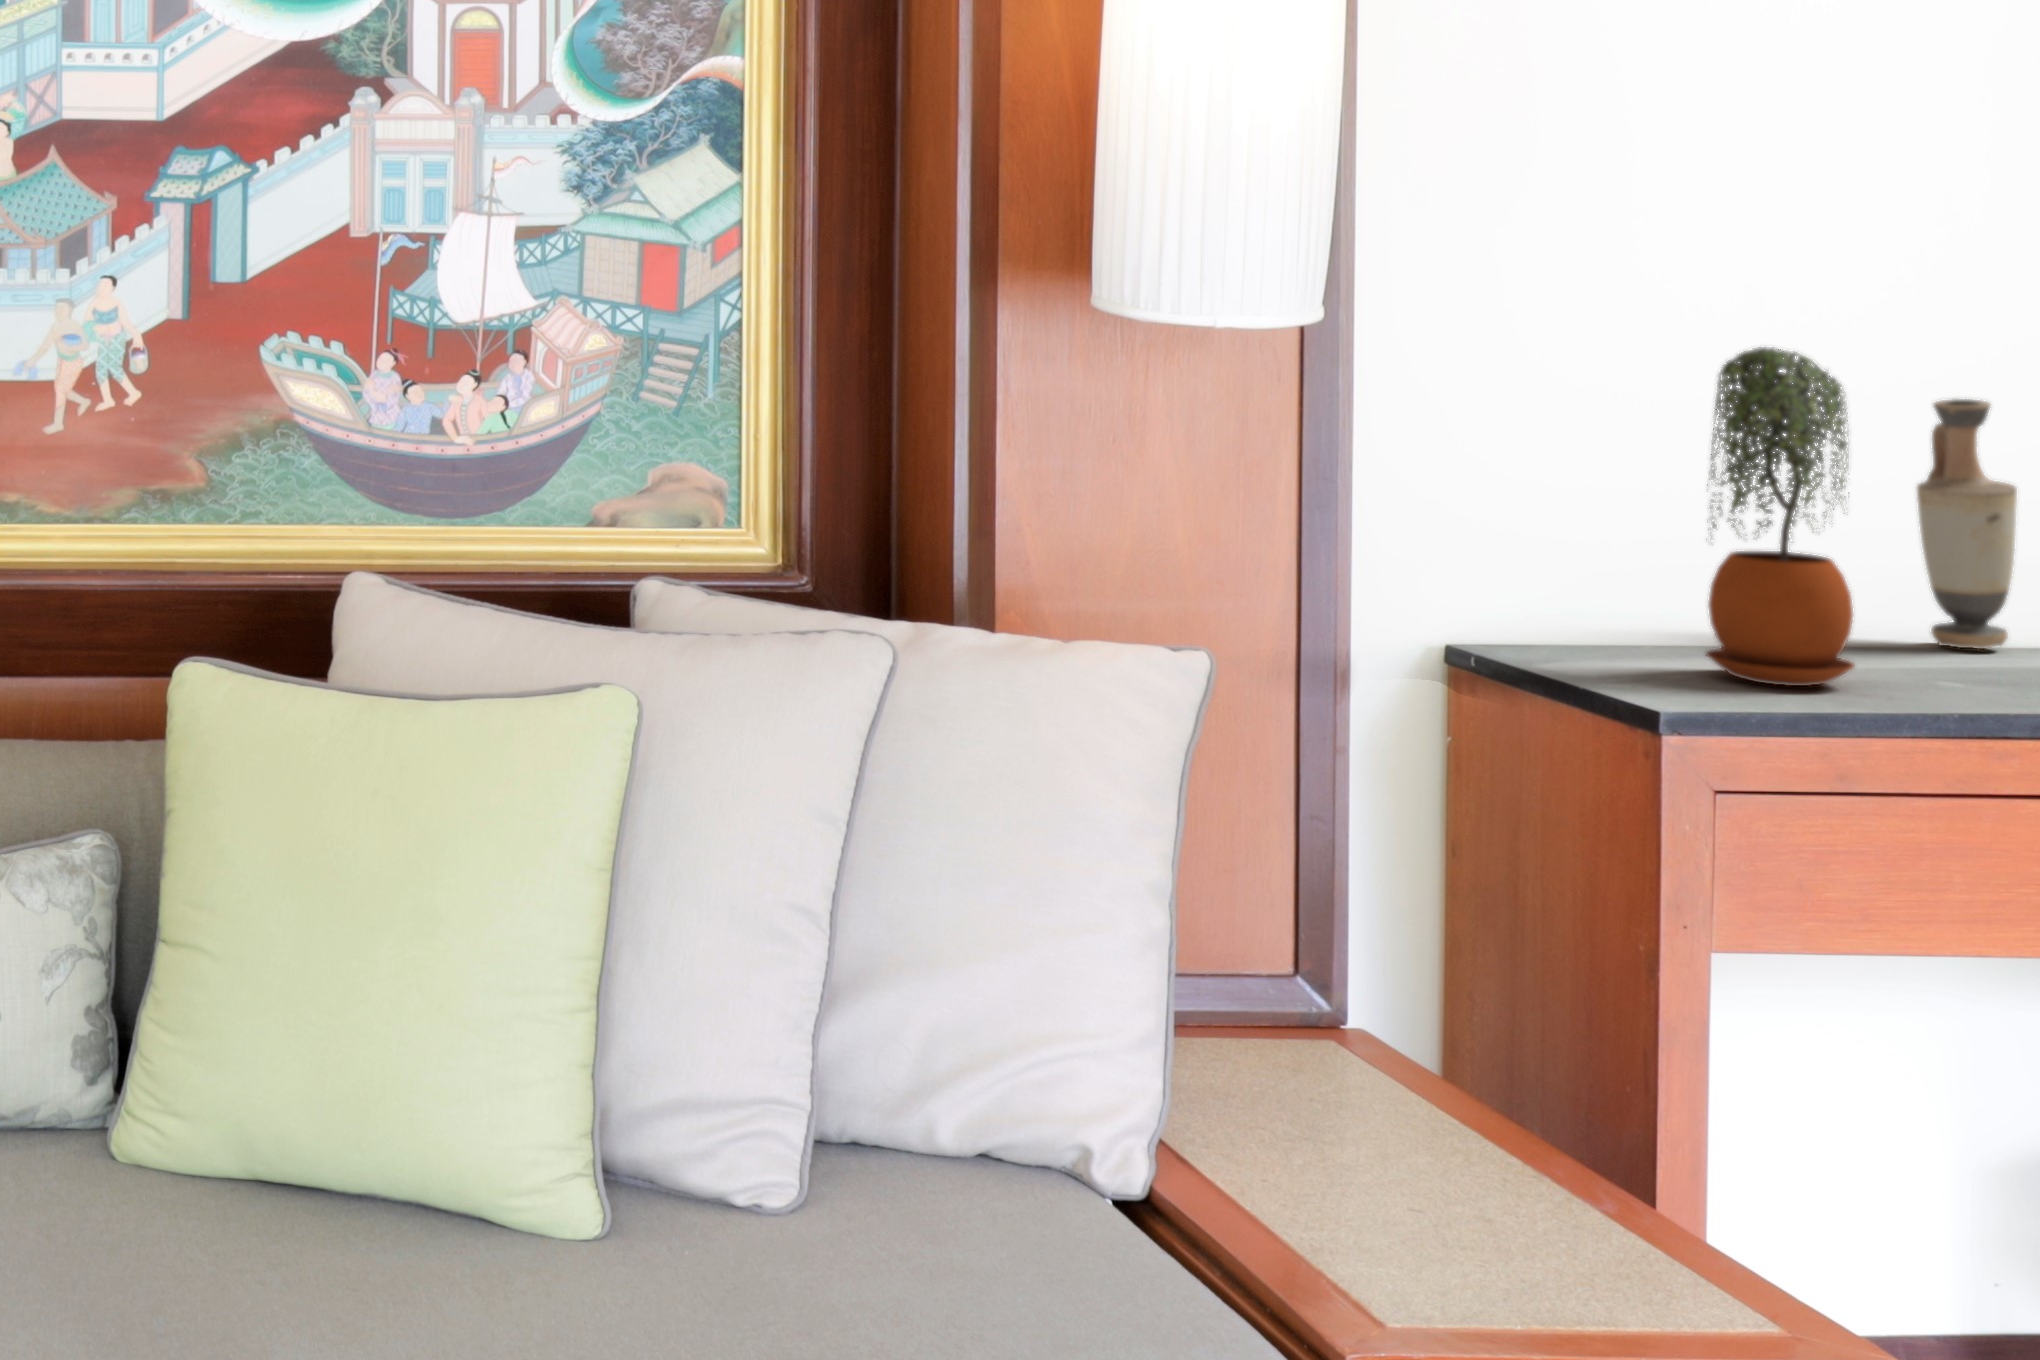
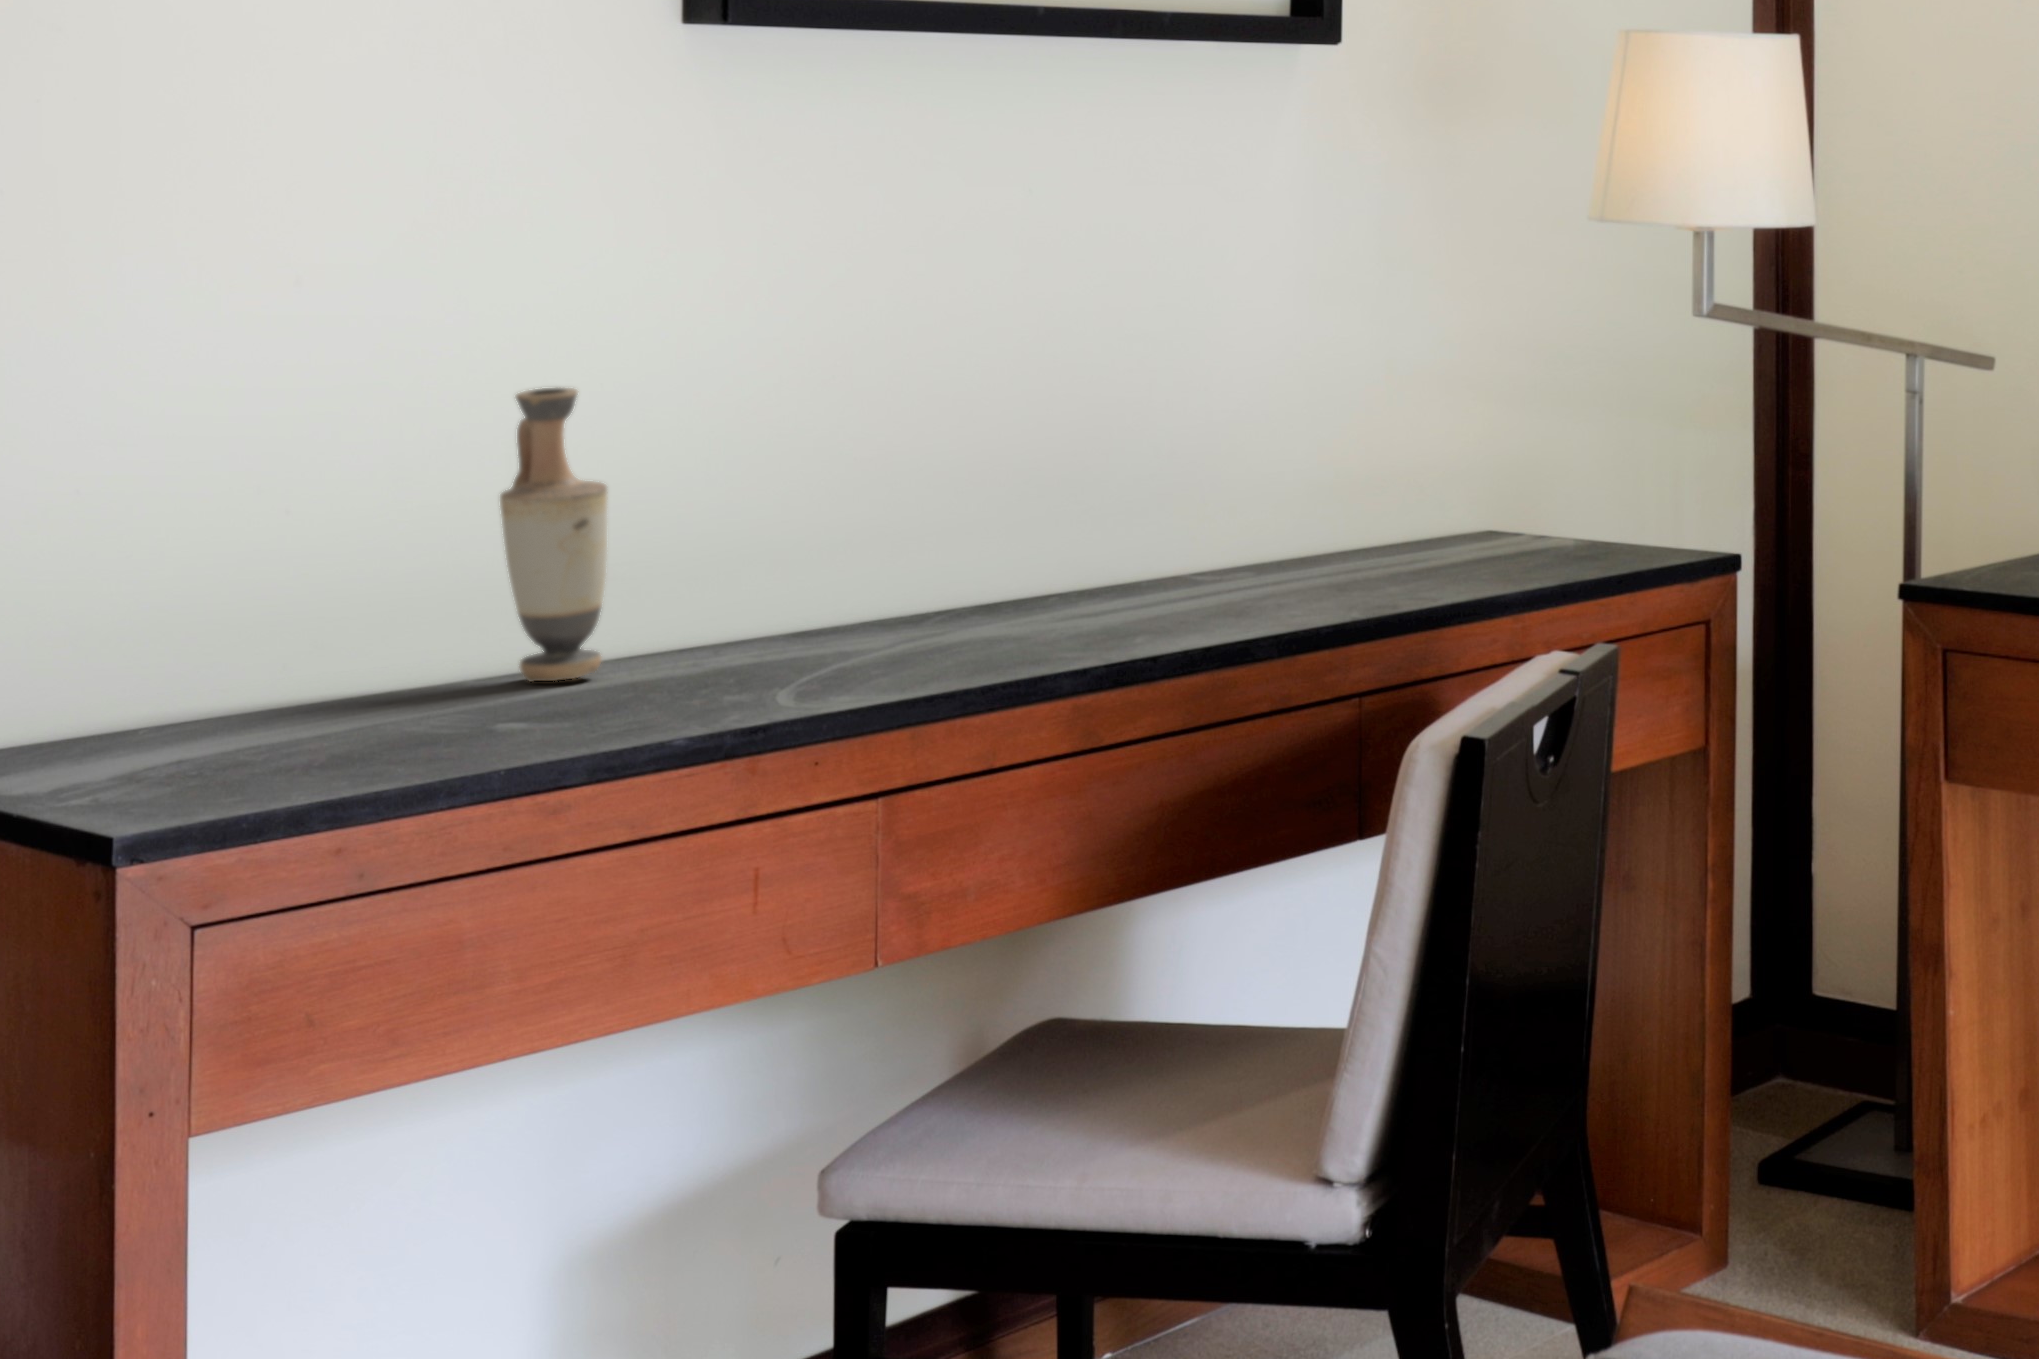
potted plant: present [1706,347,1854,686] -> none [214,332,406,762]

